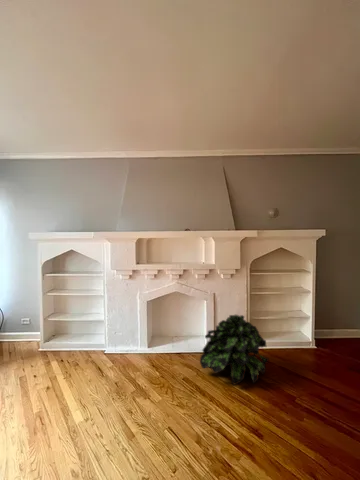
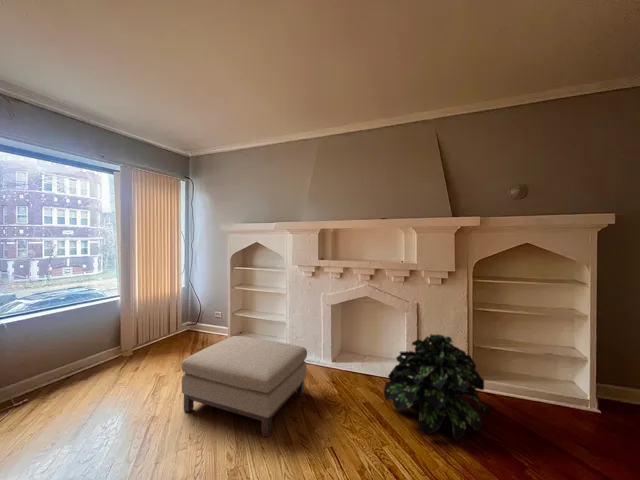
ottoman: none [27,339,139,420] -> present [181,336,307,437]

